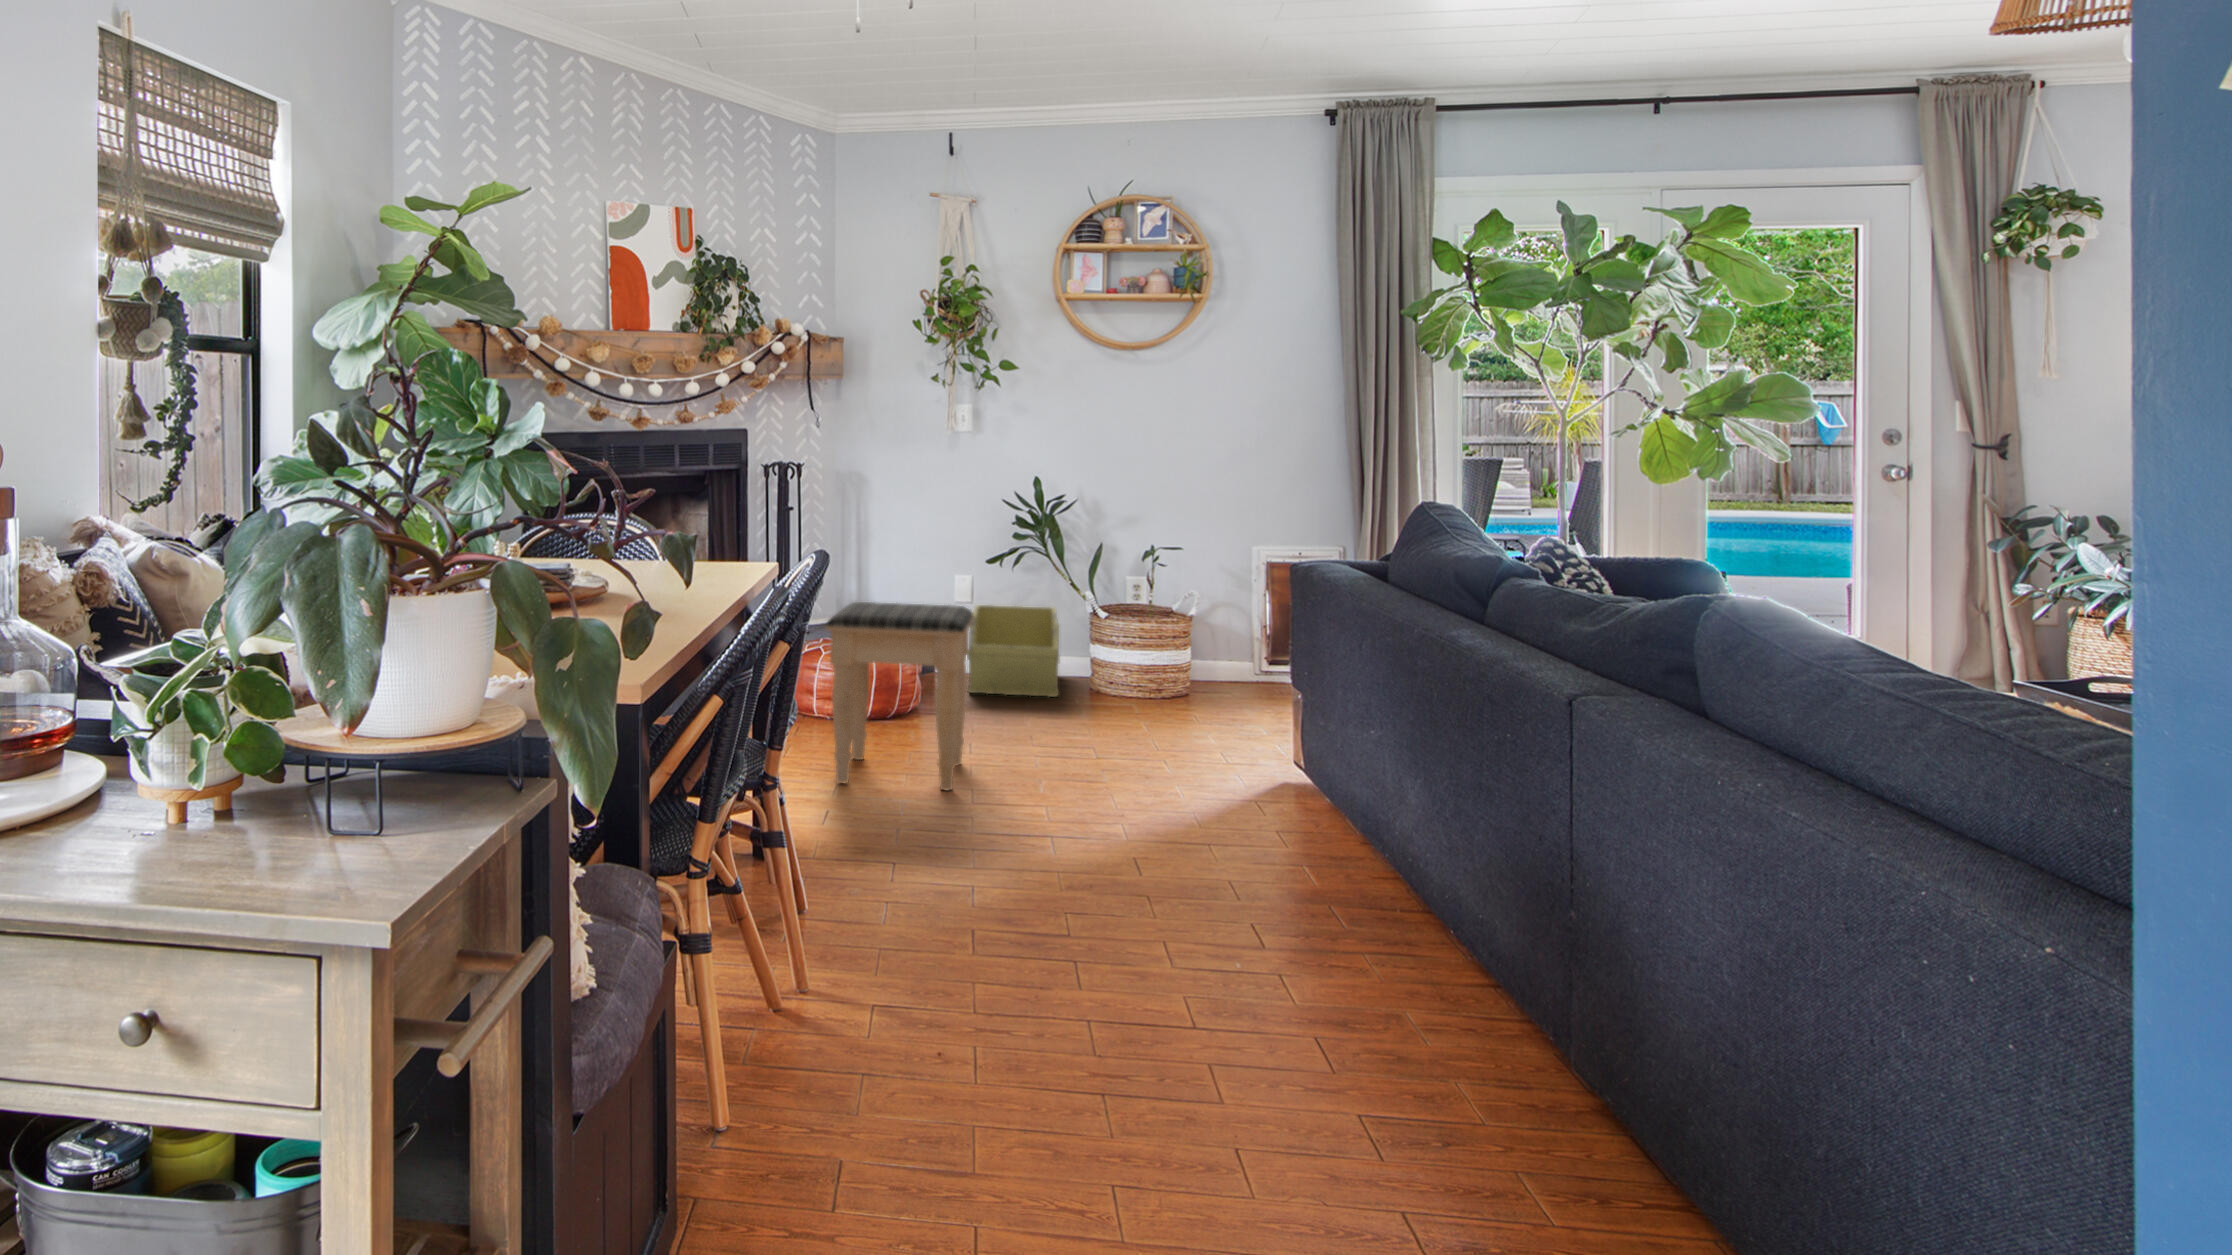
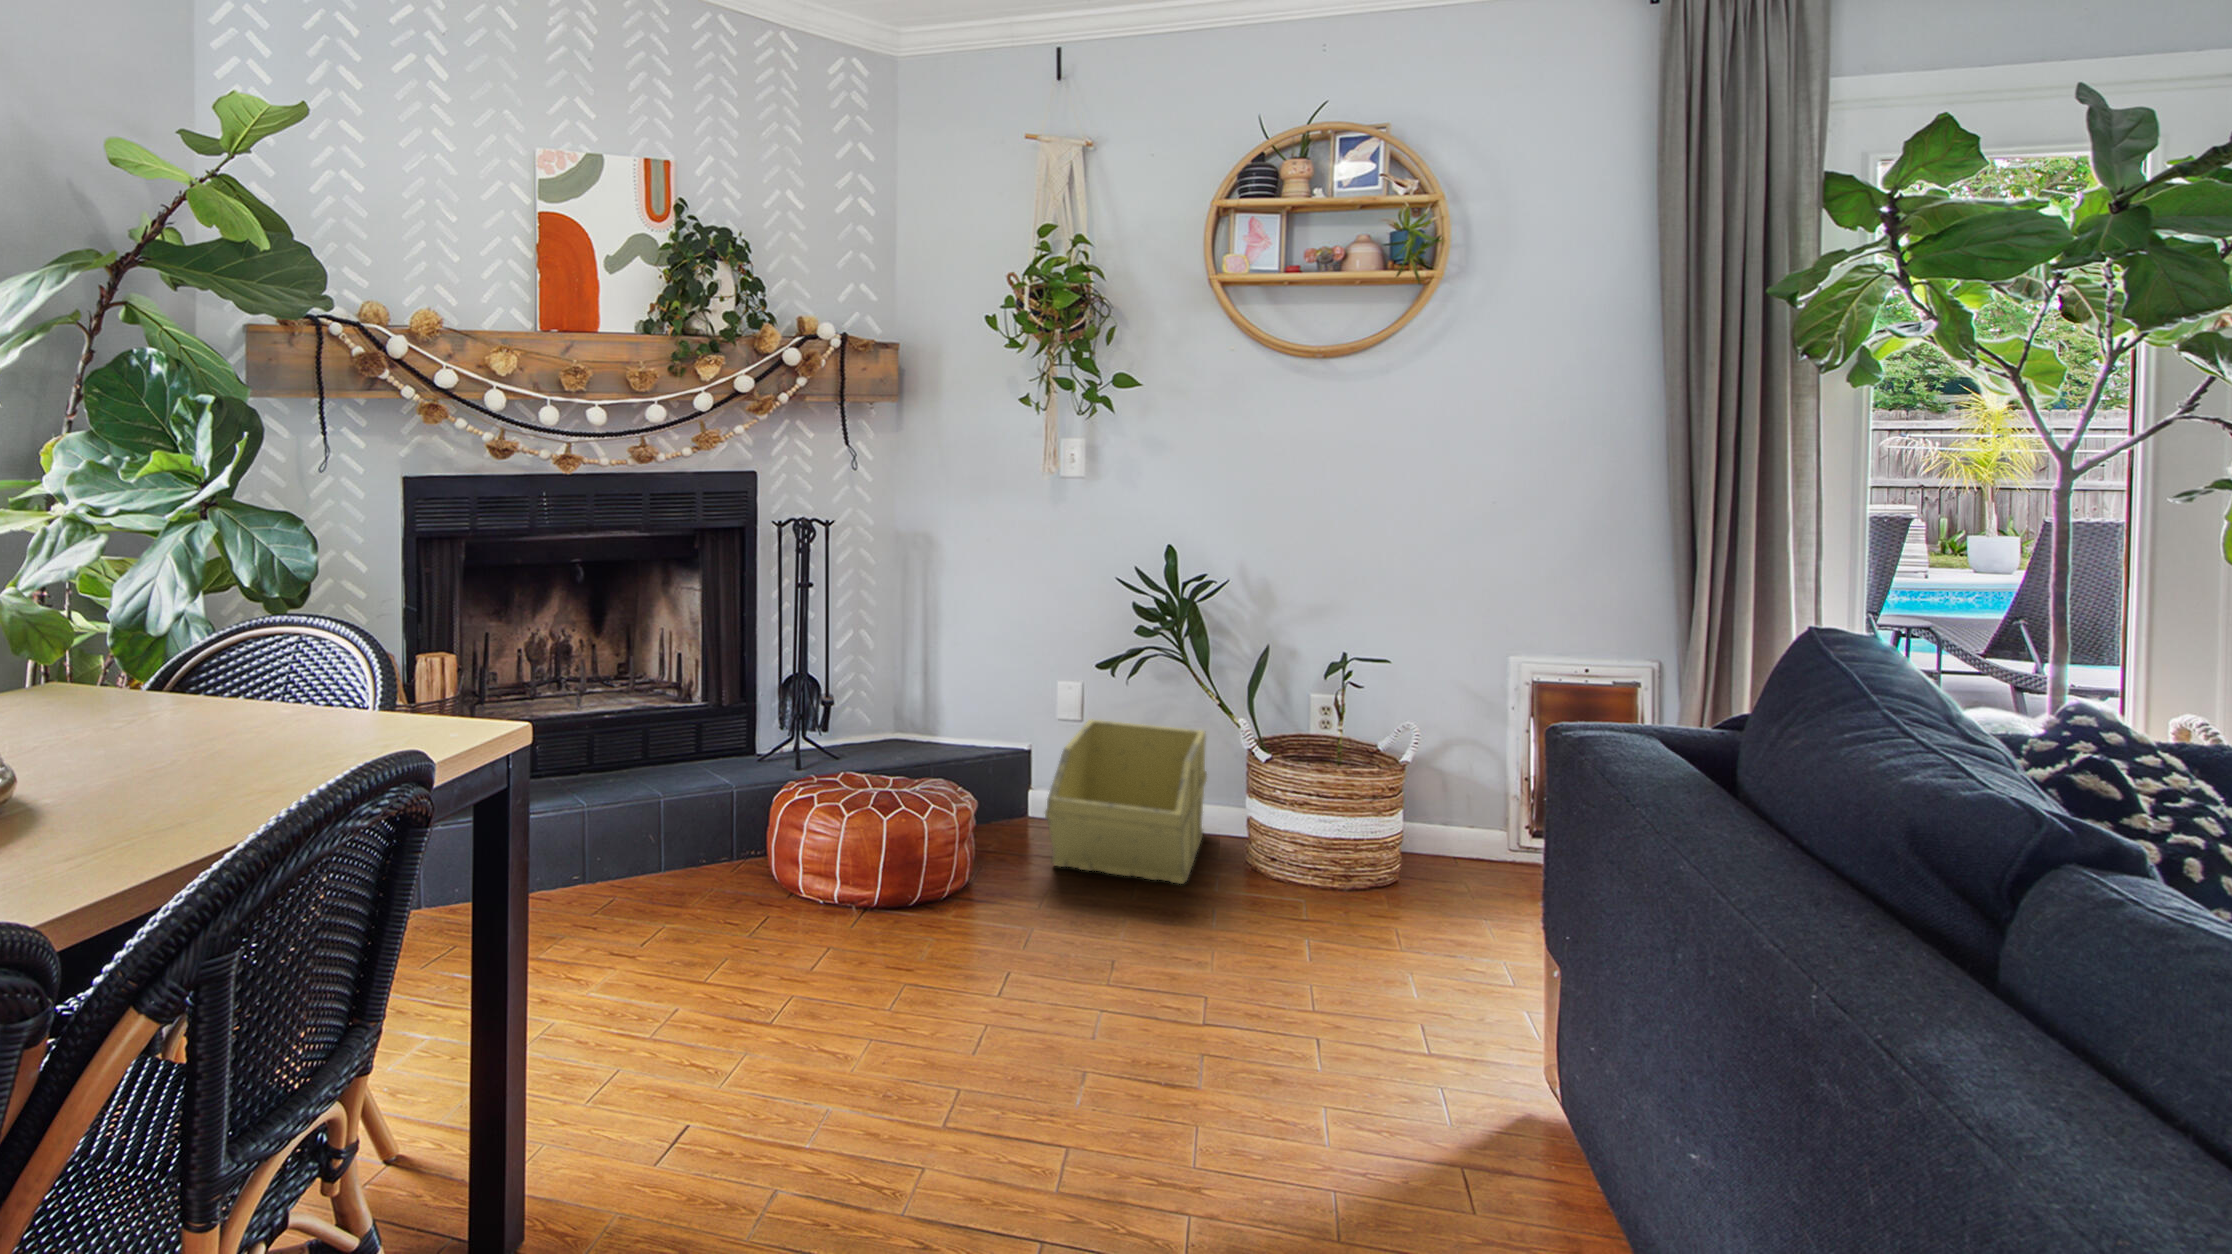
footstool: present [826,602,974,790] -> none [686,767,974,1142]

